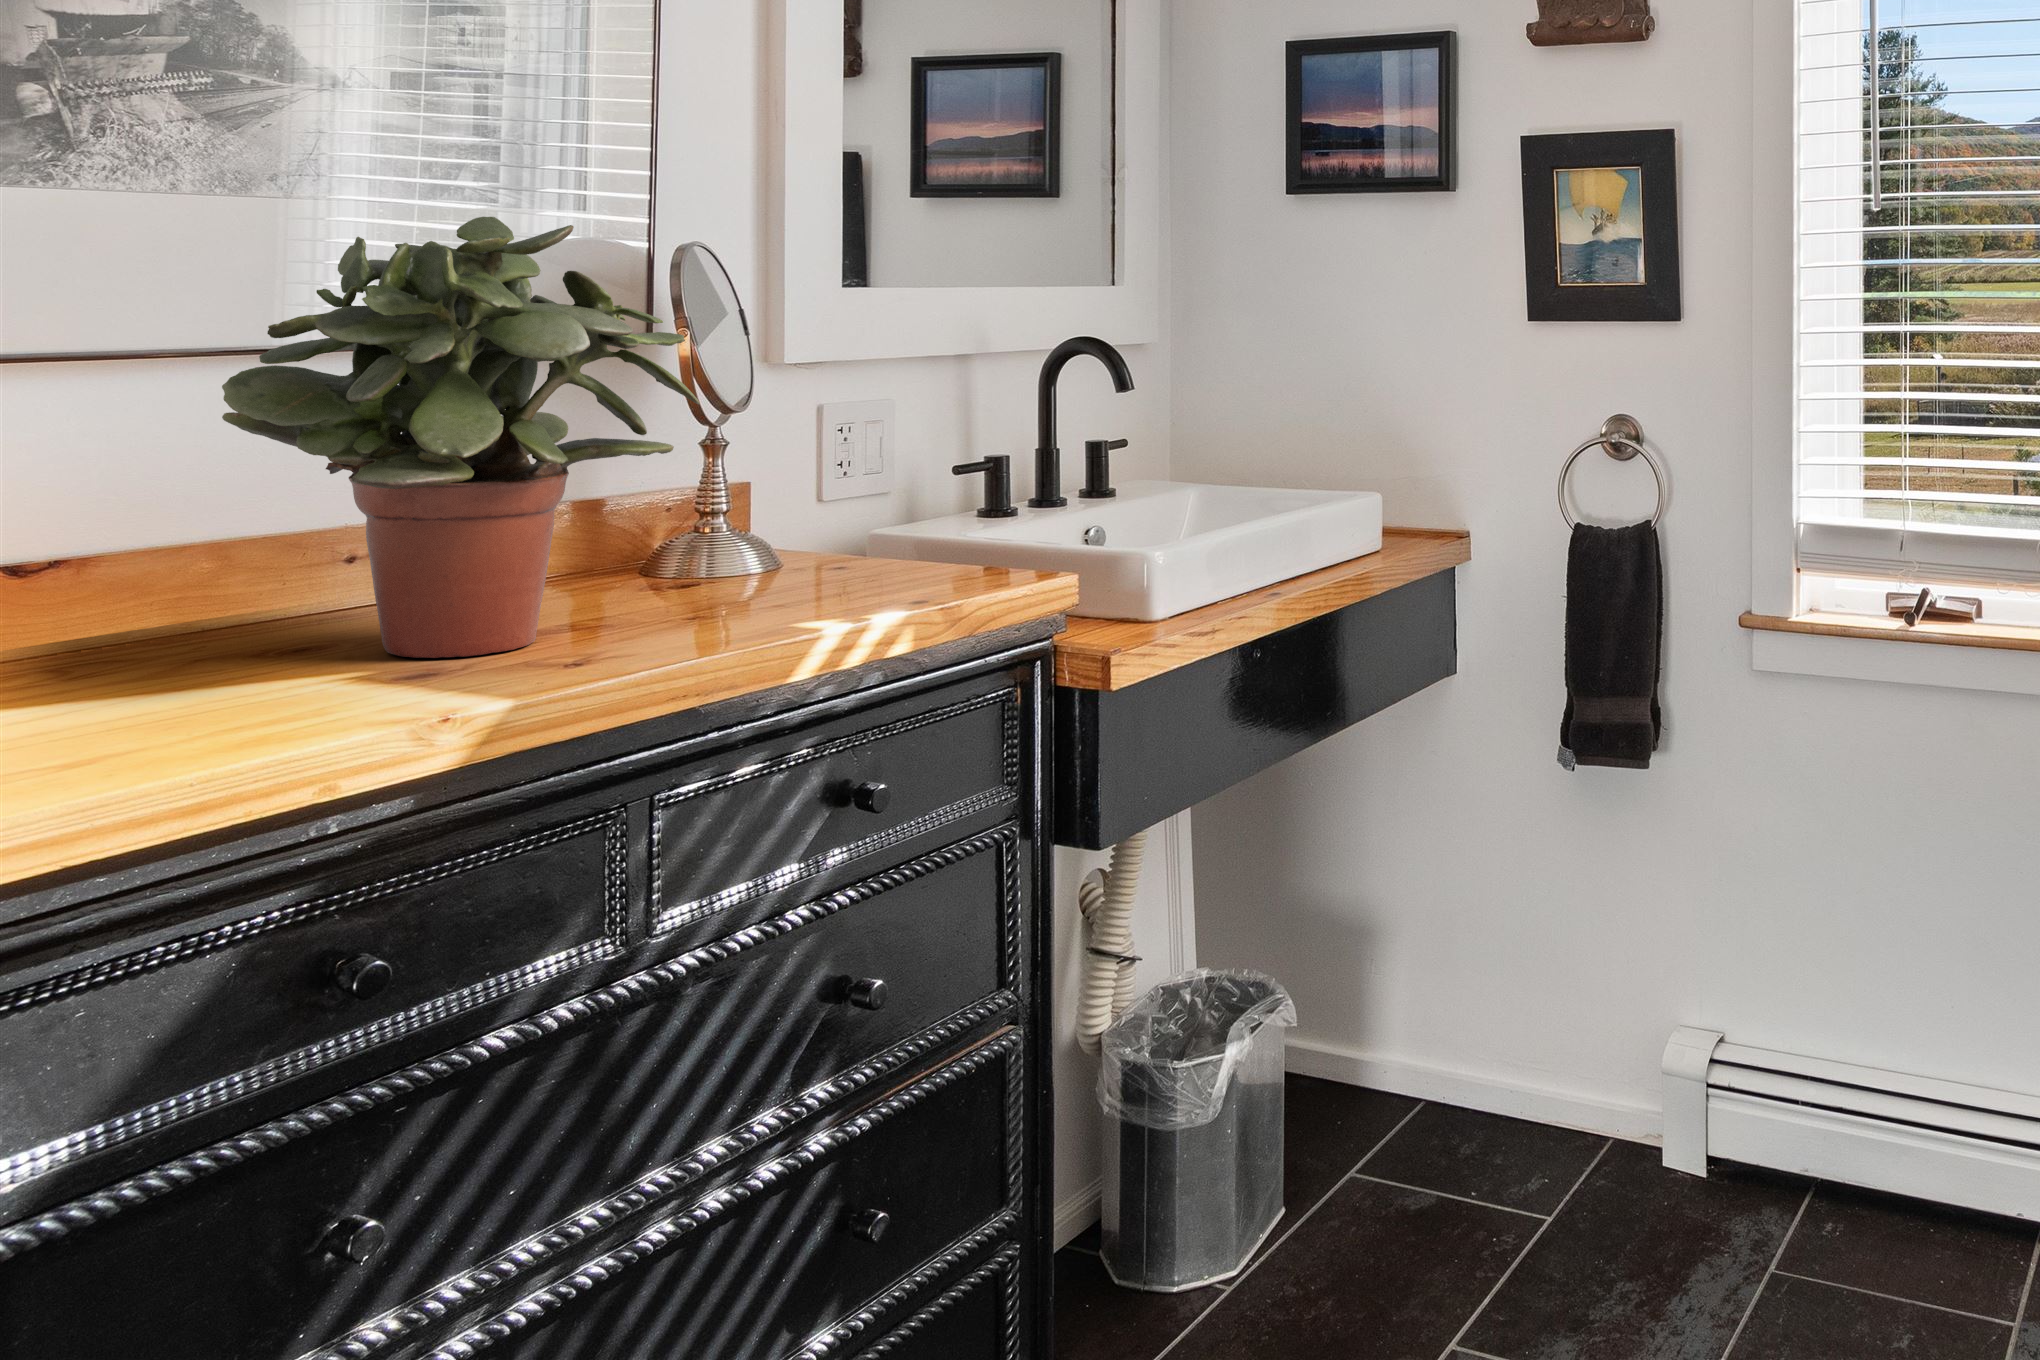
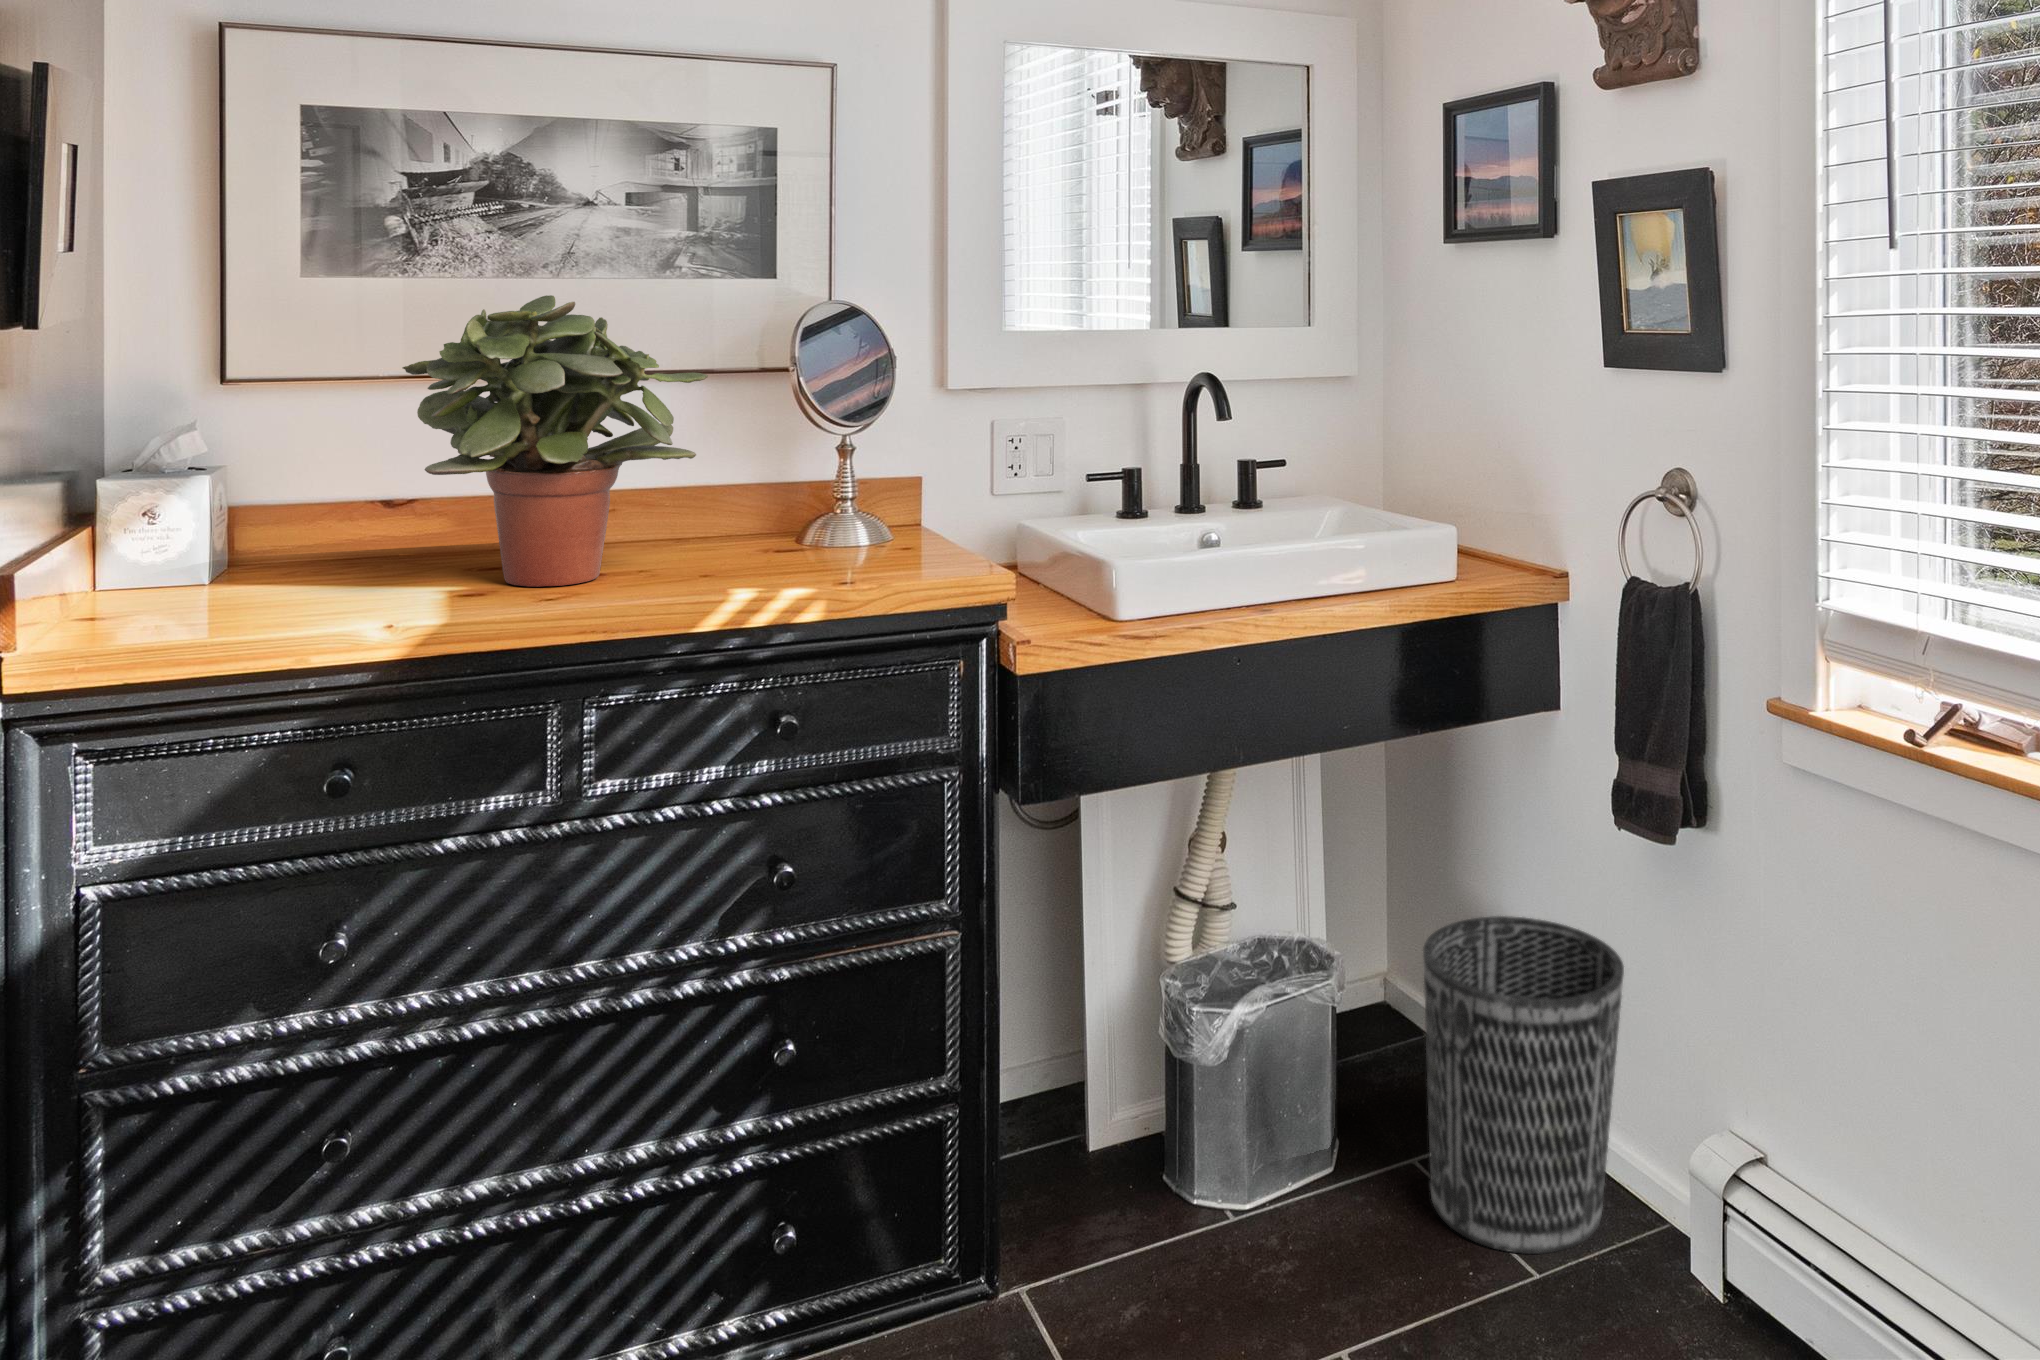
wastebasket: none [1397,887,1600,1218] -> present [1423,916,1624,1254]

